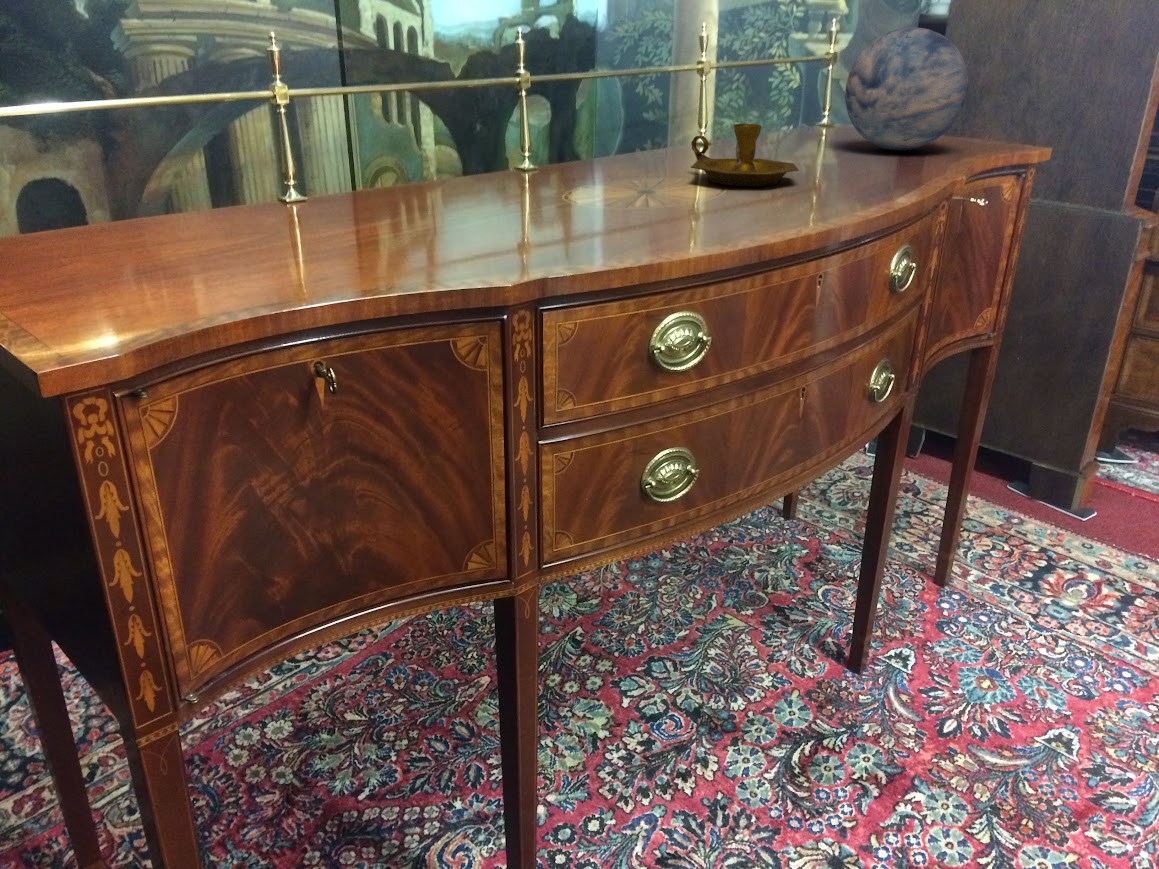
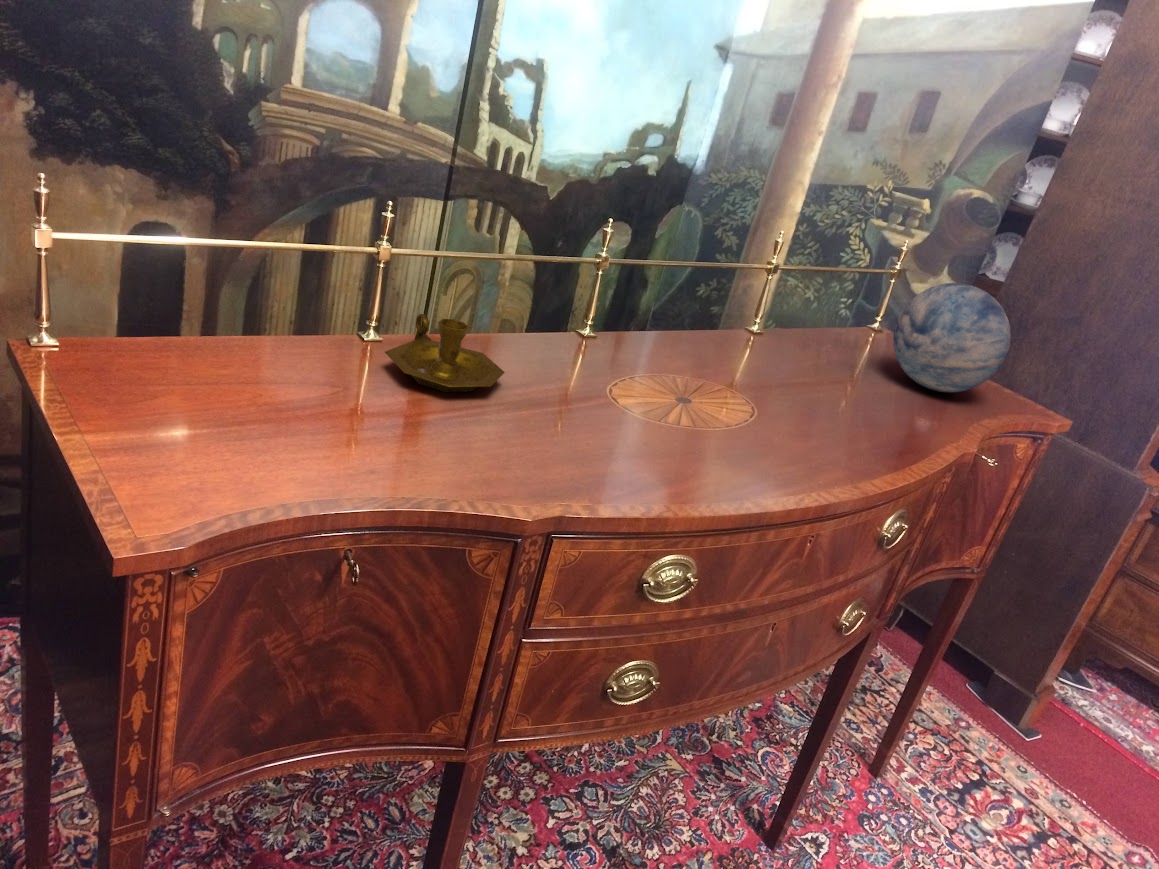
candlestick: present [691,124,798,186] -> present [385,314,505,392]

